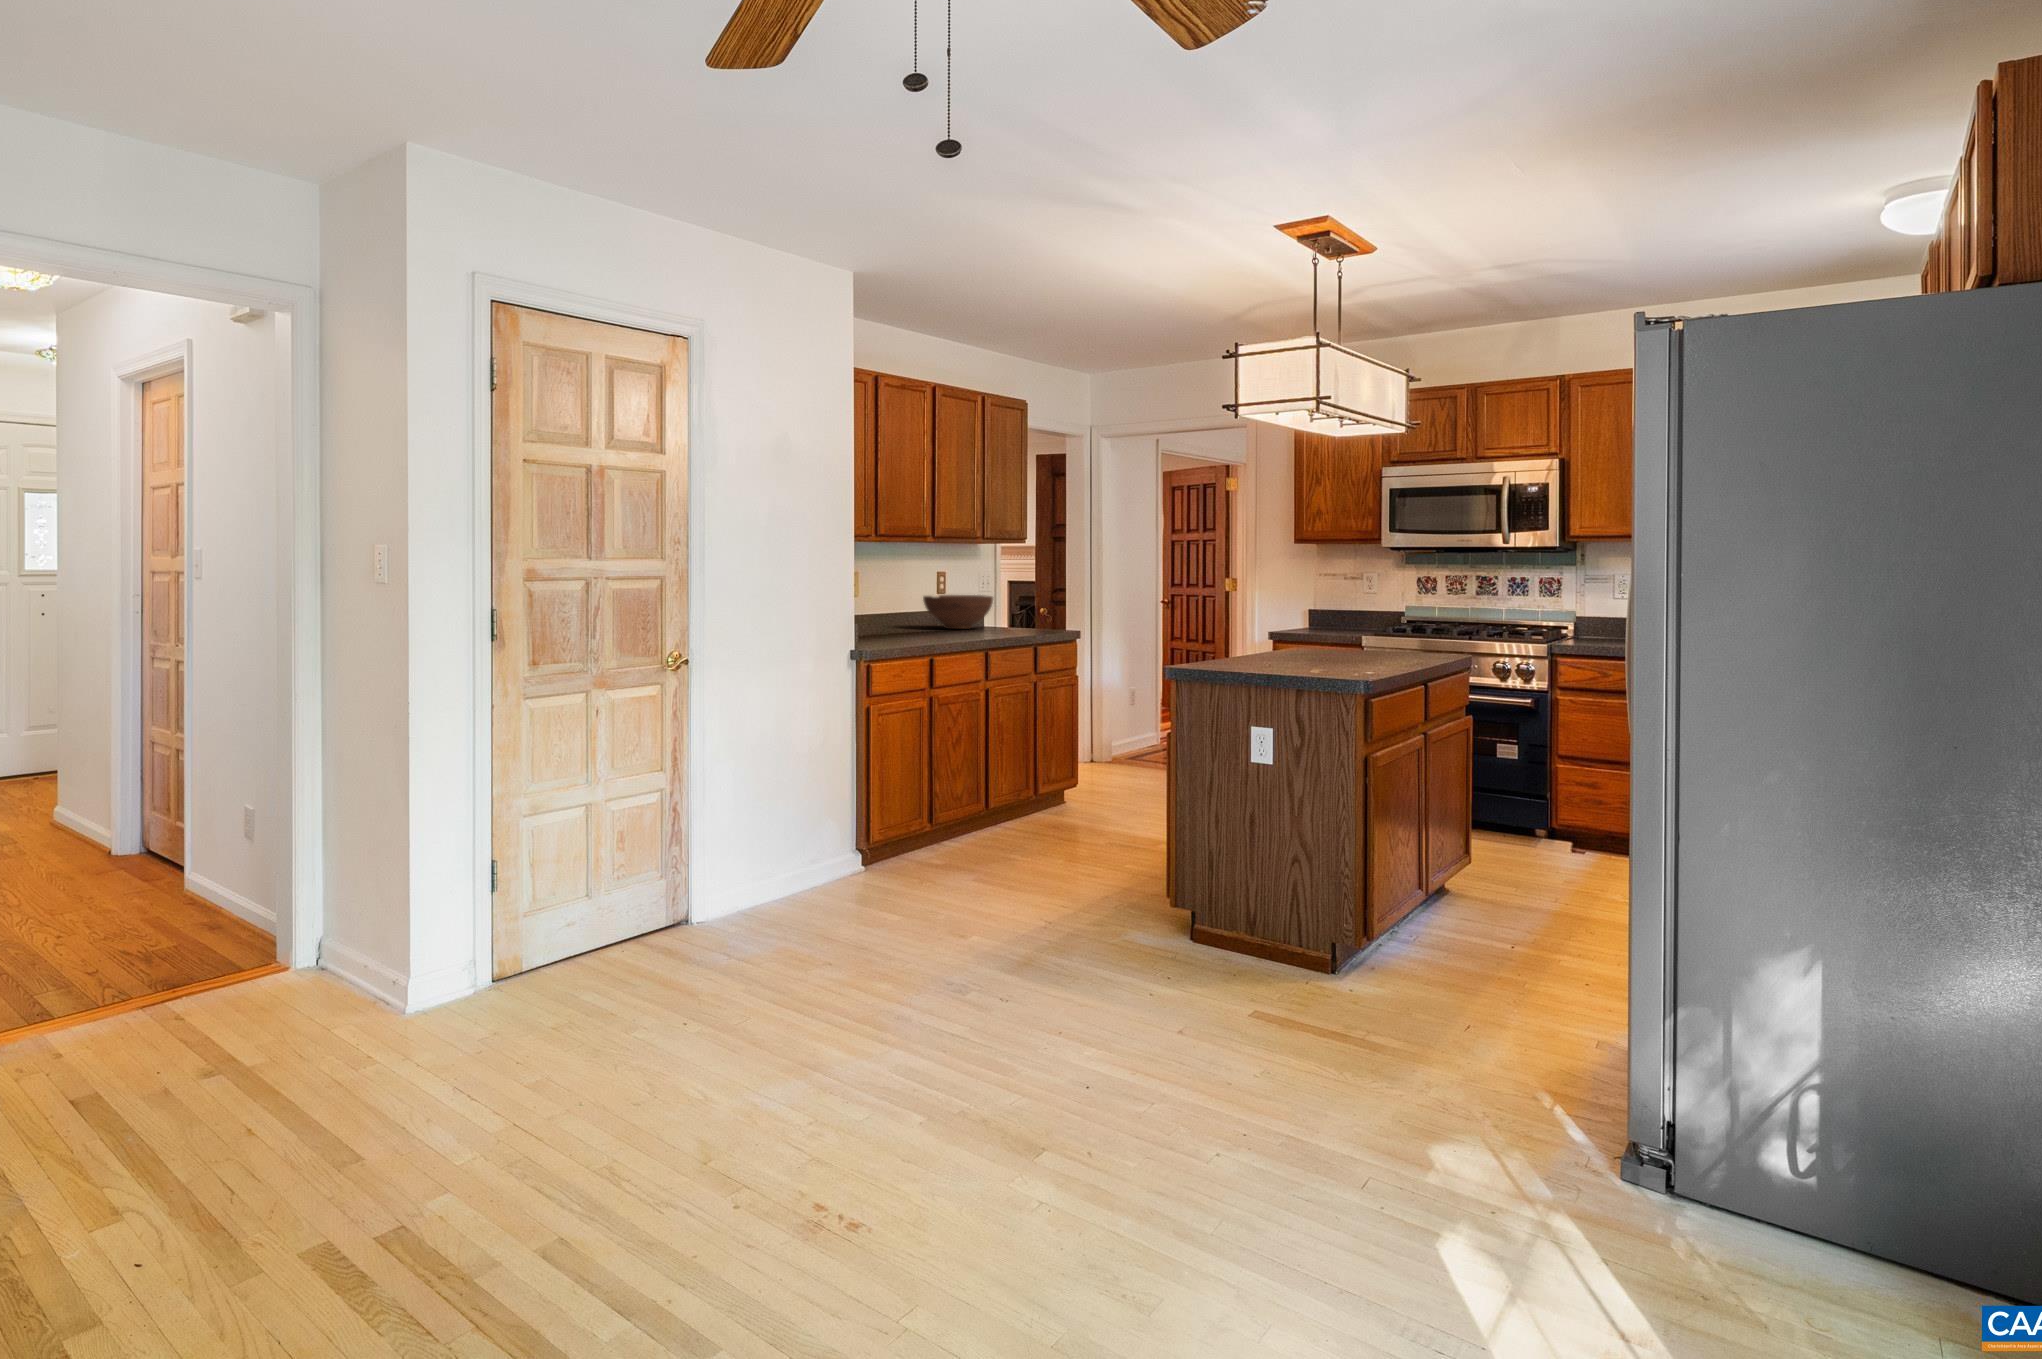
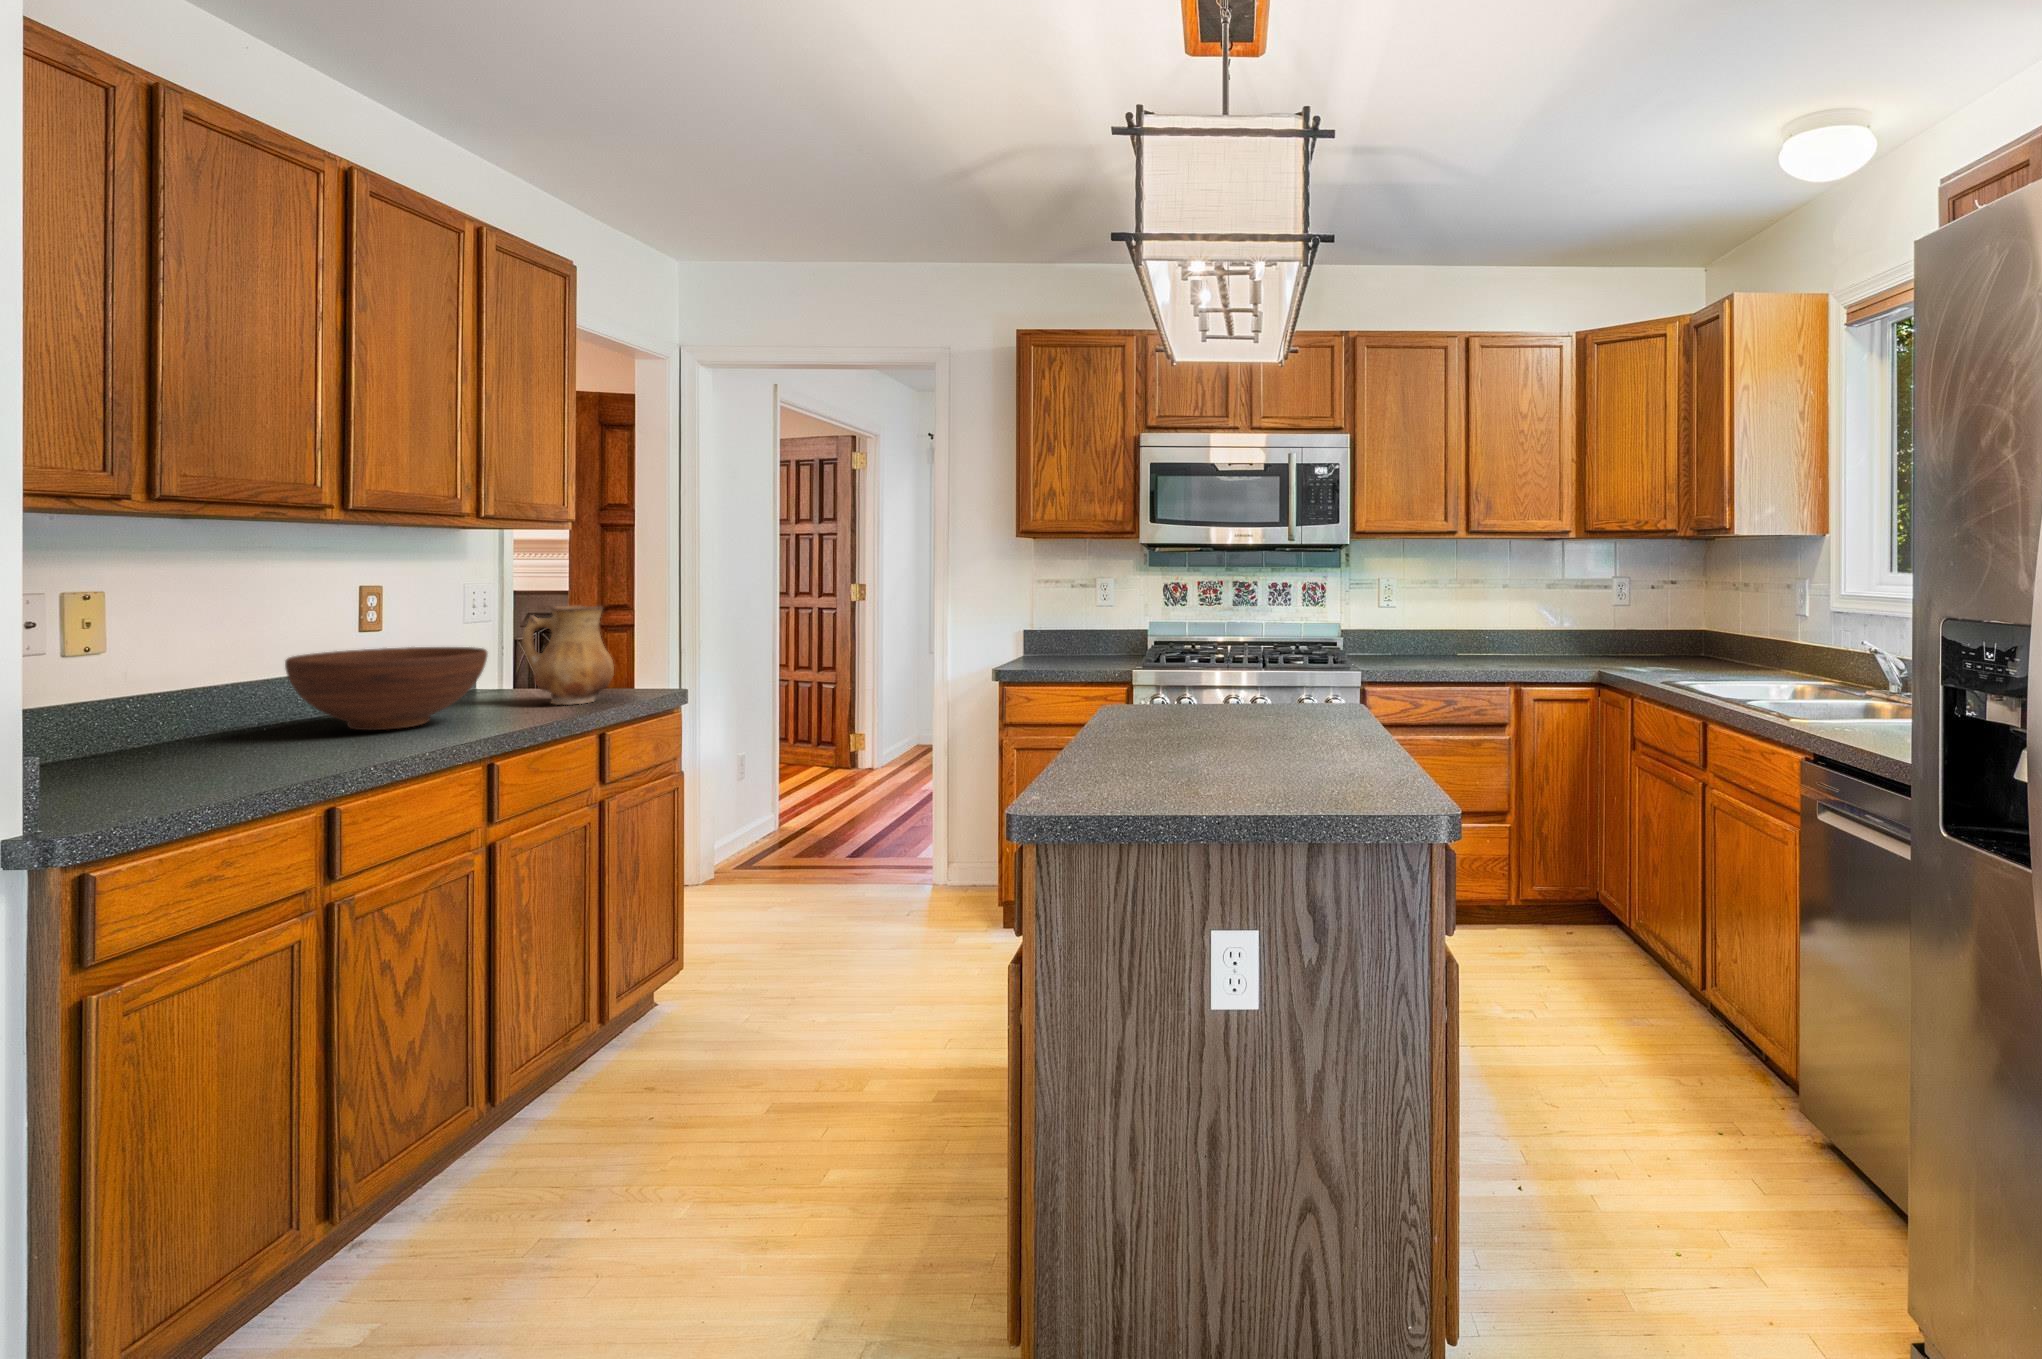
ceramic pitcher: none [1008,578,1047,628] -> present [522,606,614,705]

